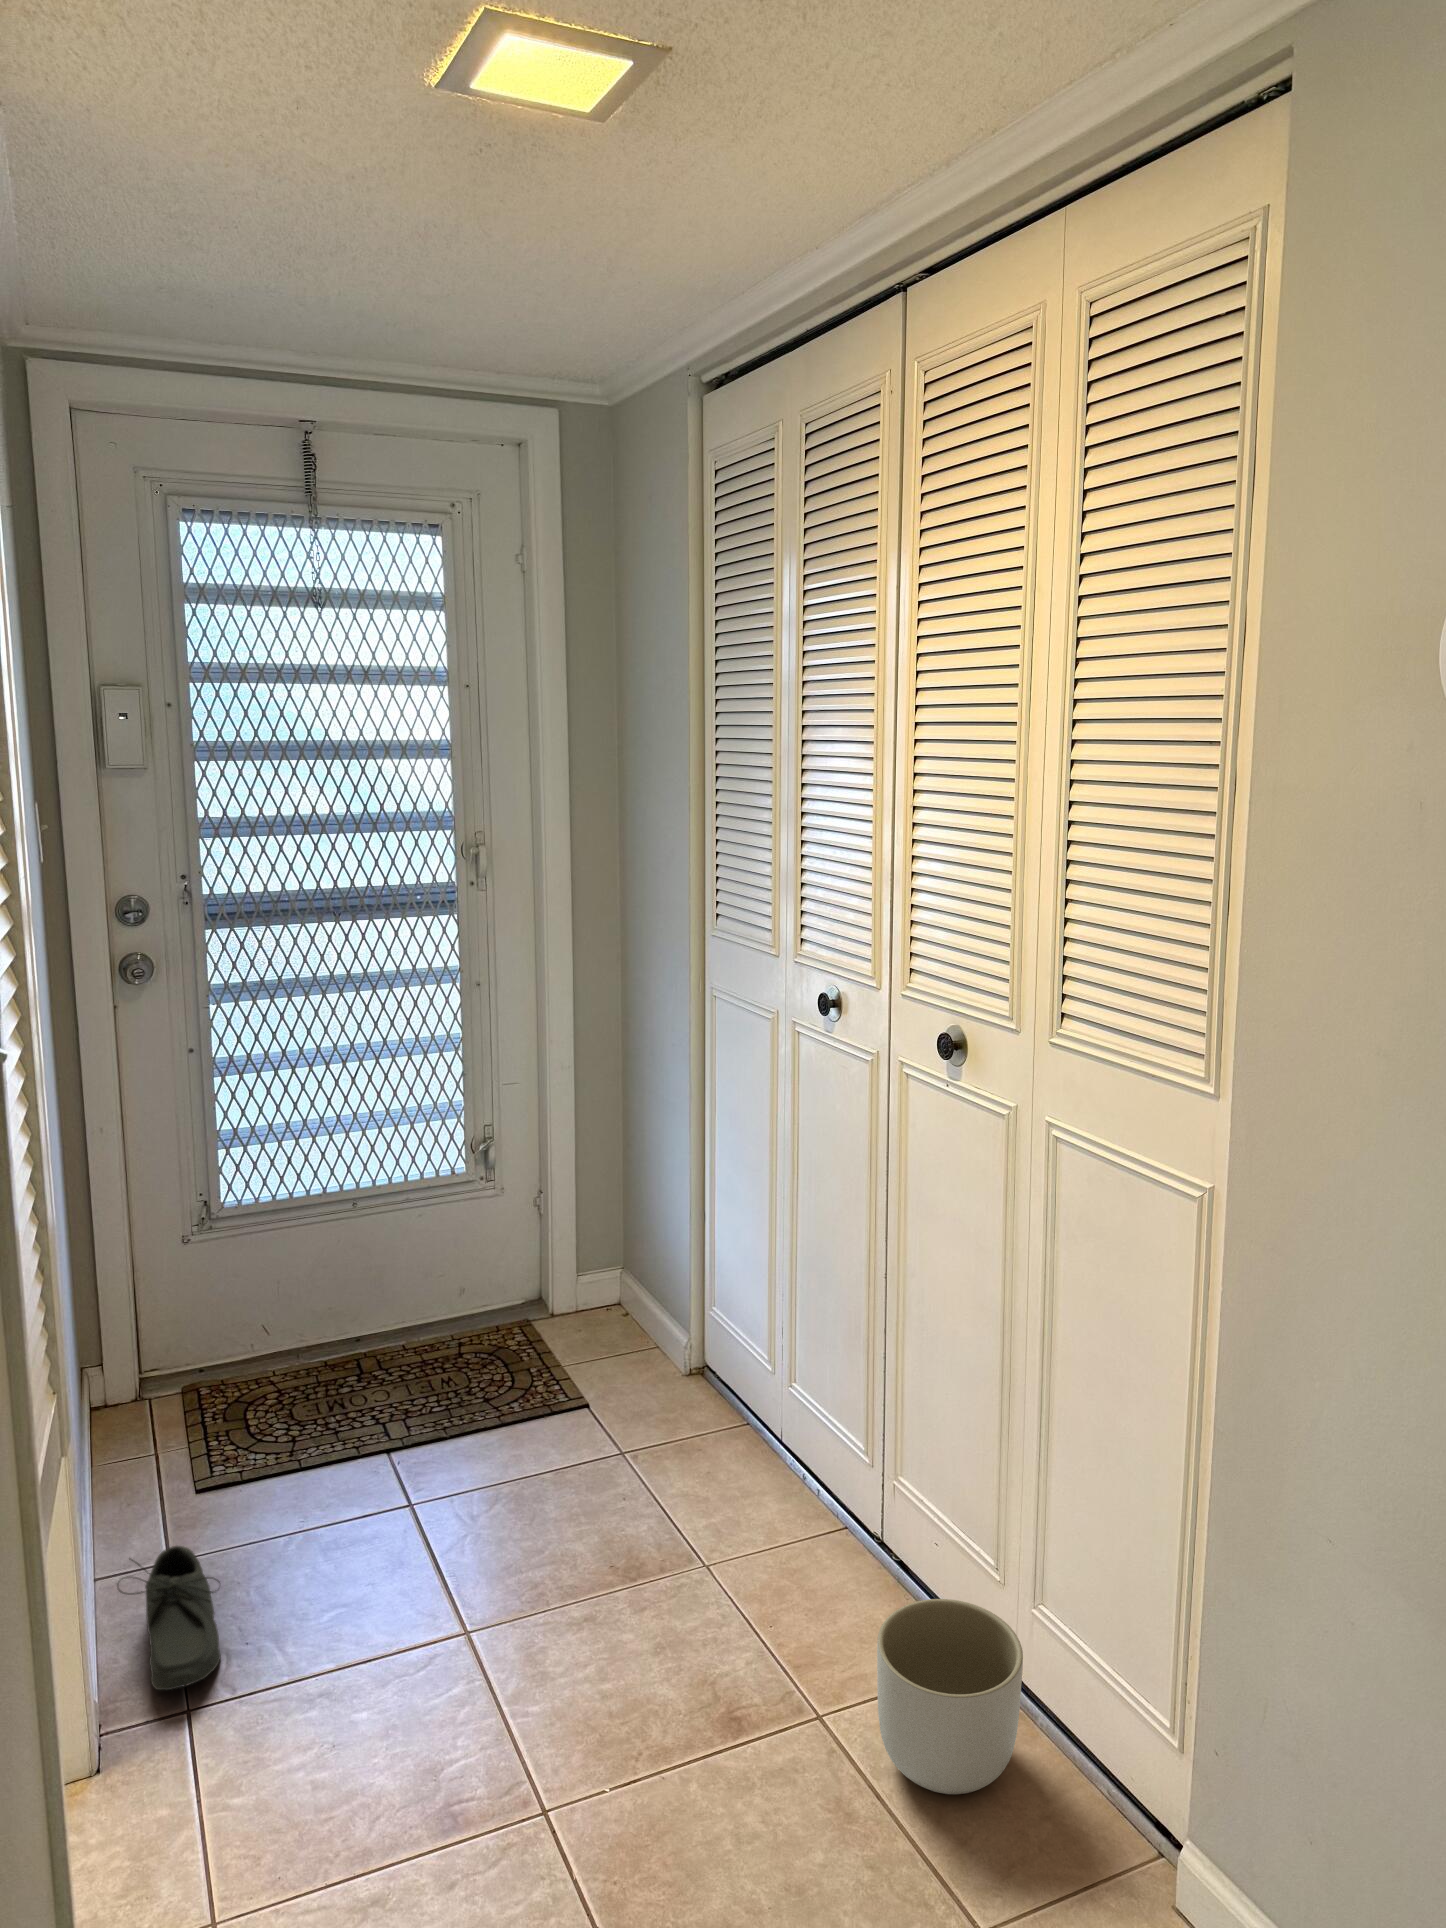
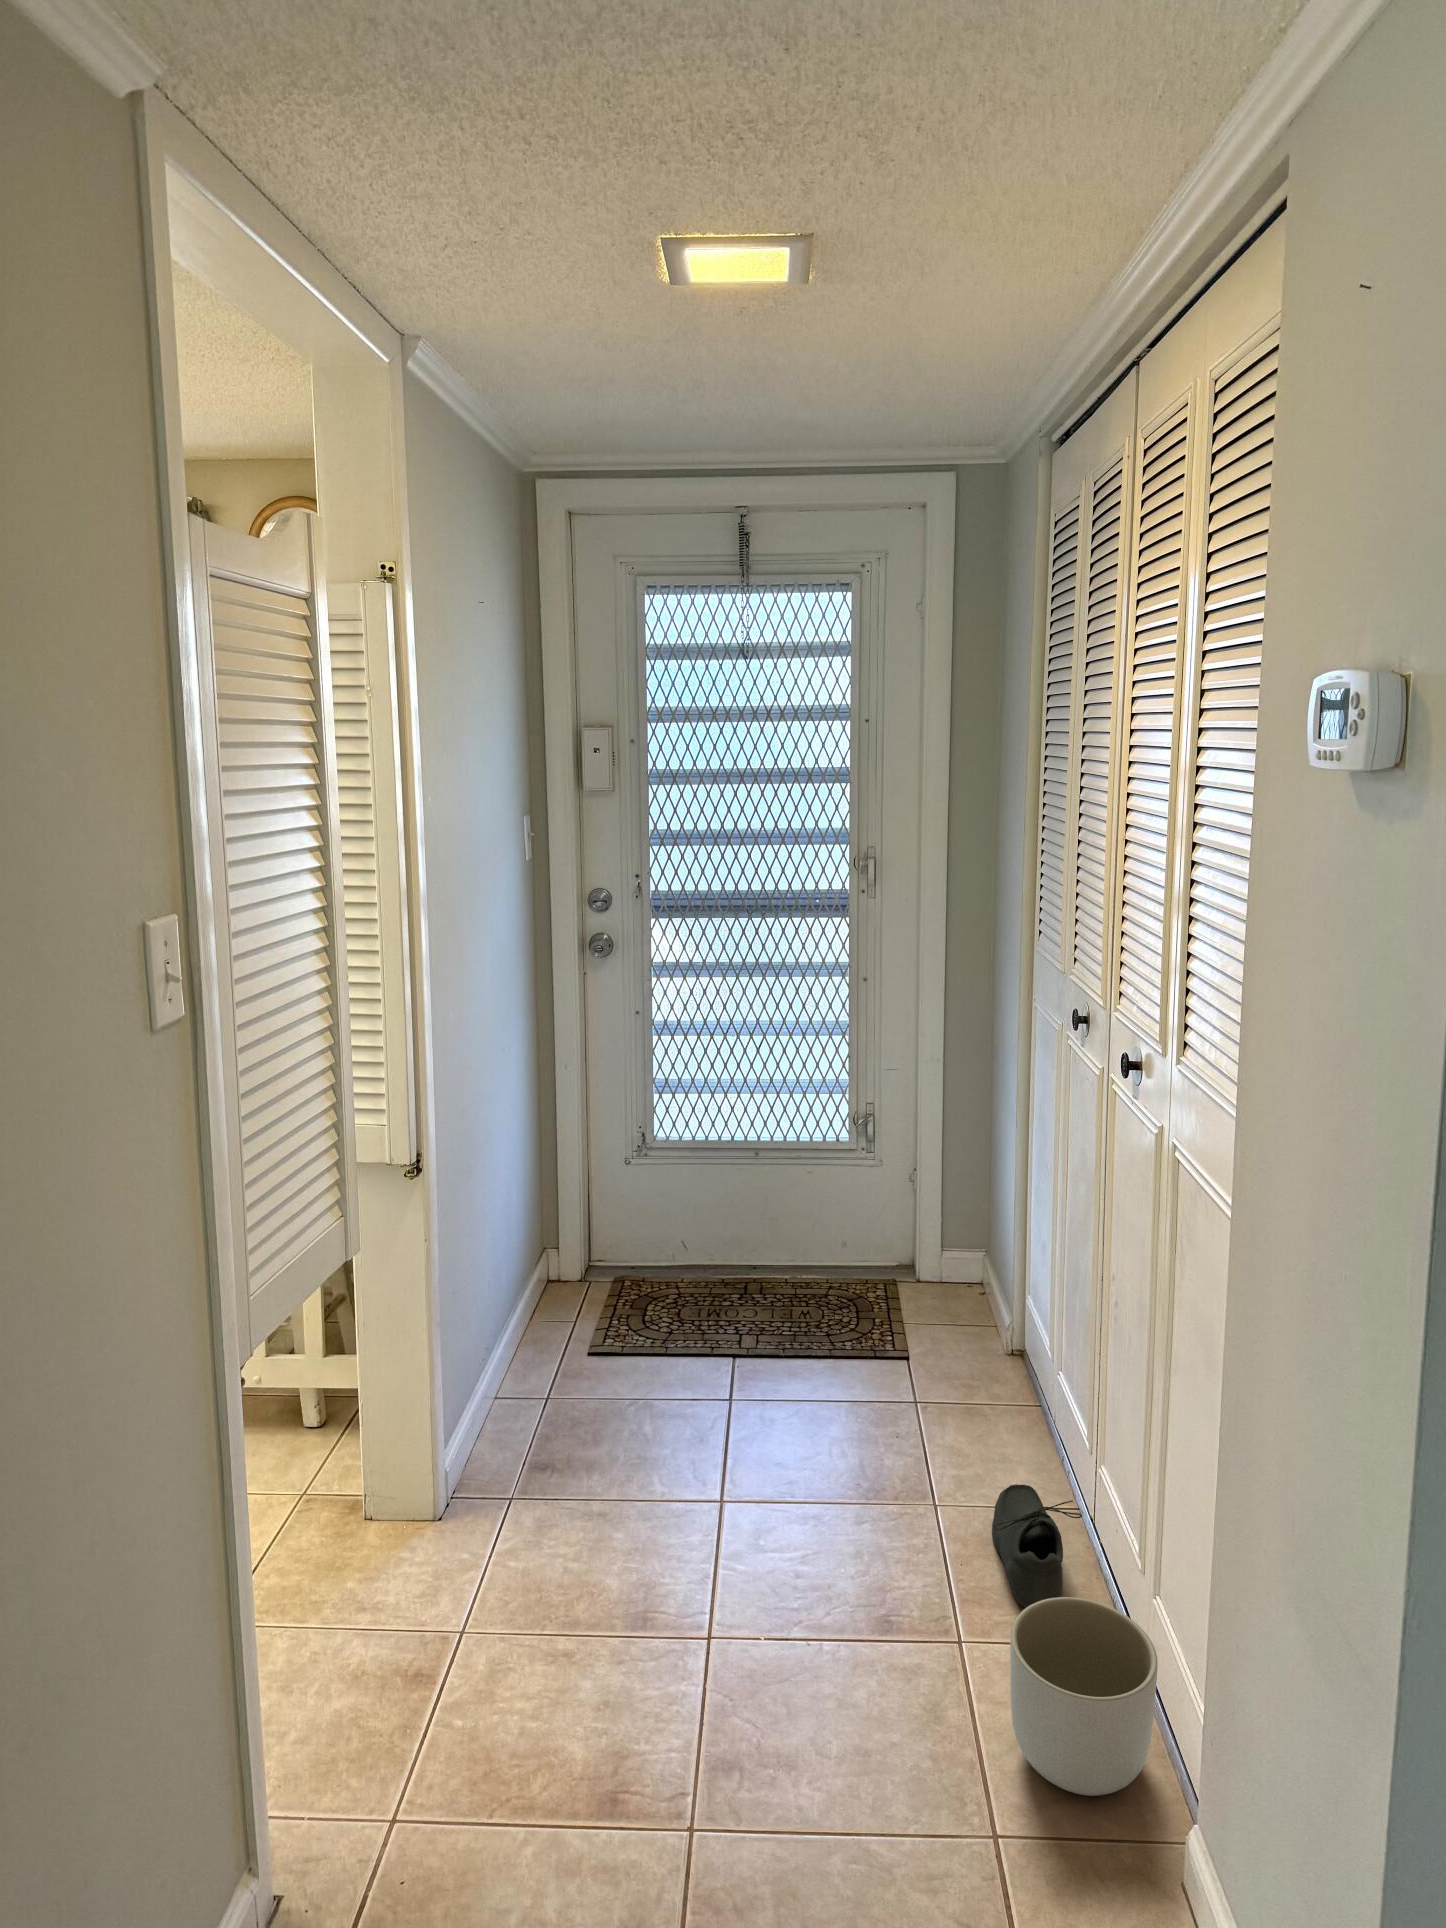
shoe: present [118,1546,221,1690] -> present [992,1484,1082,1608]

